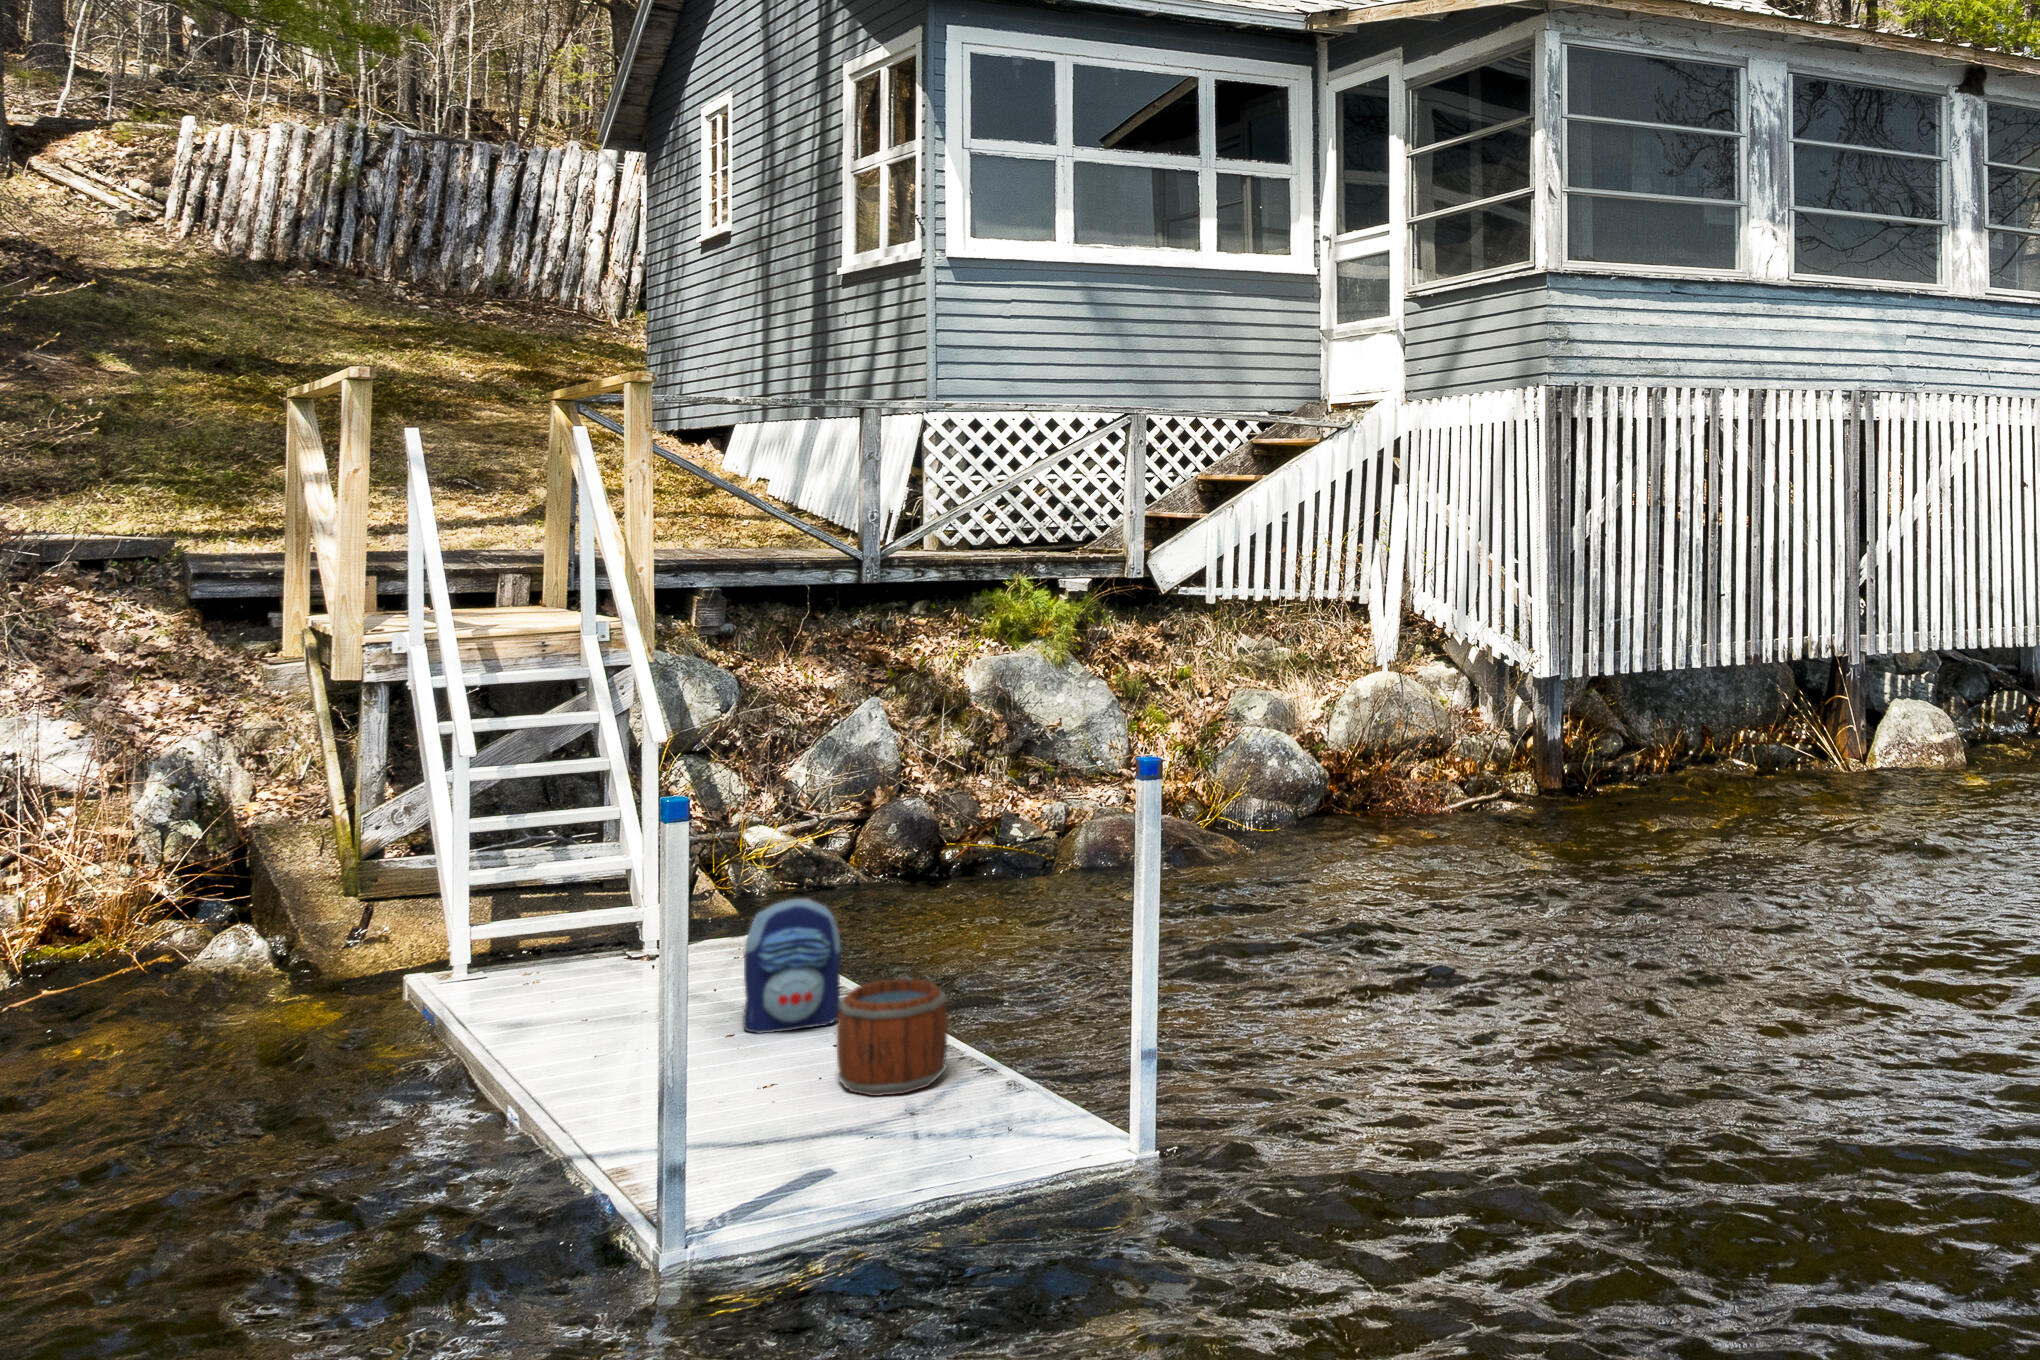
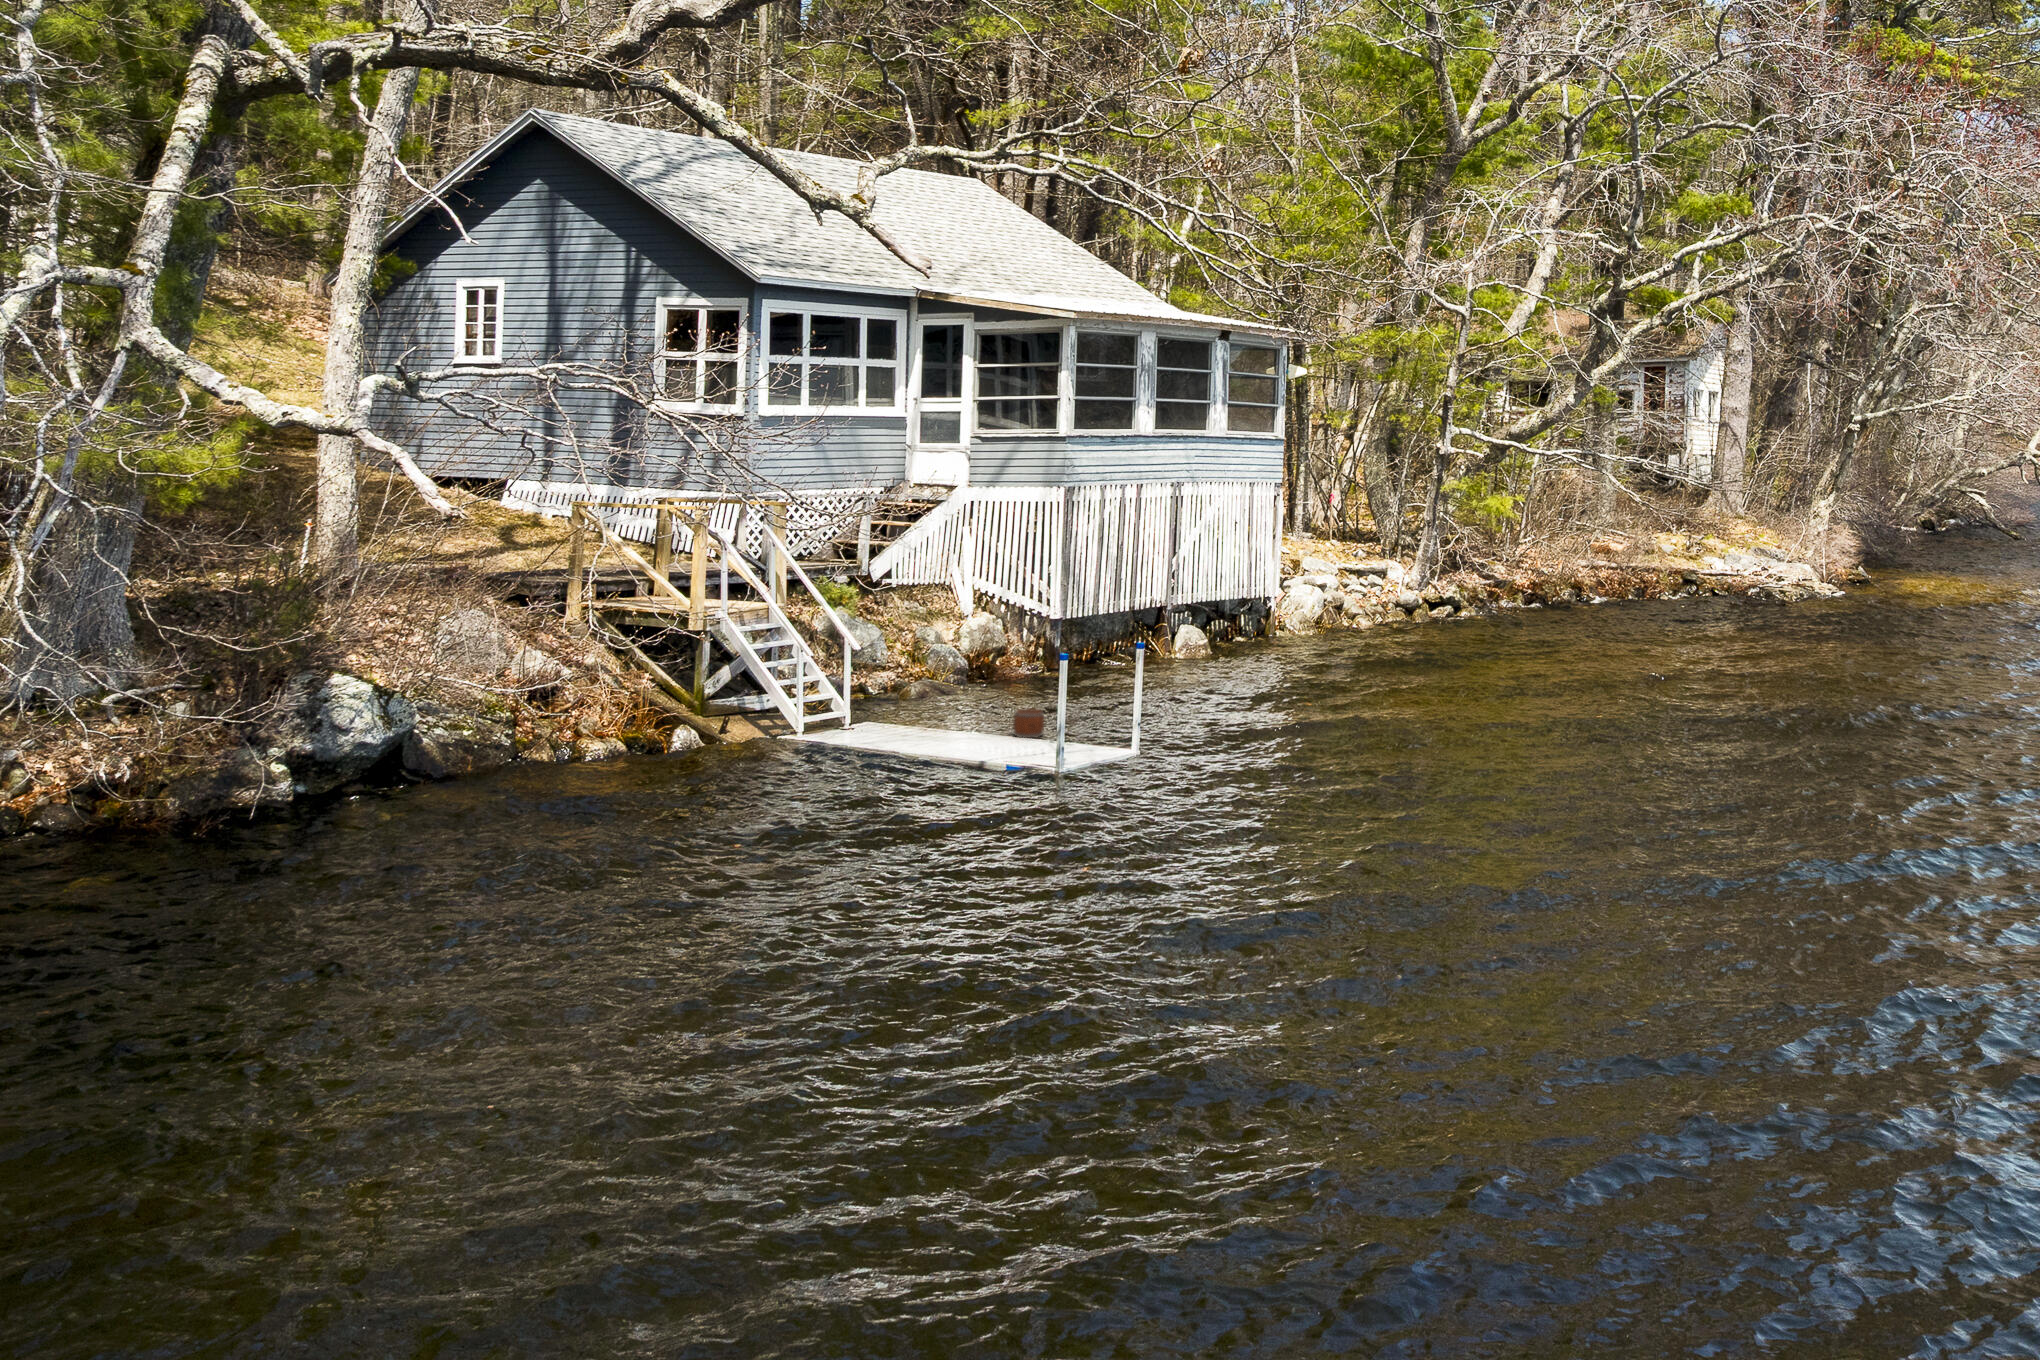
backpack: present [743,899,841,1033] -> none [954,691,981,731]

